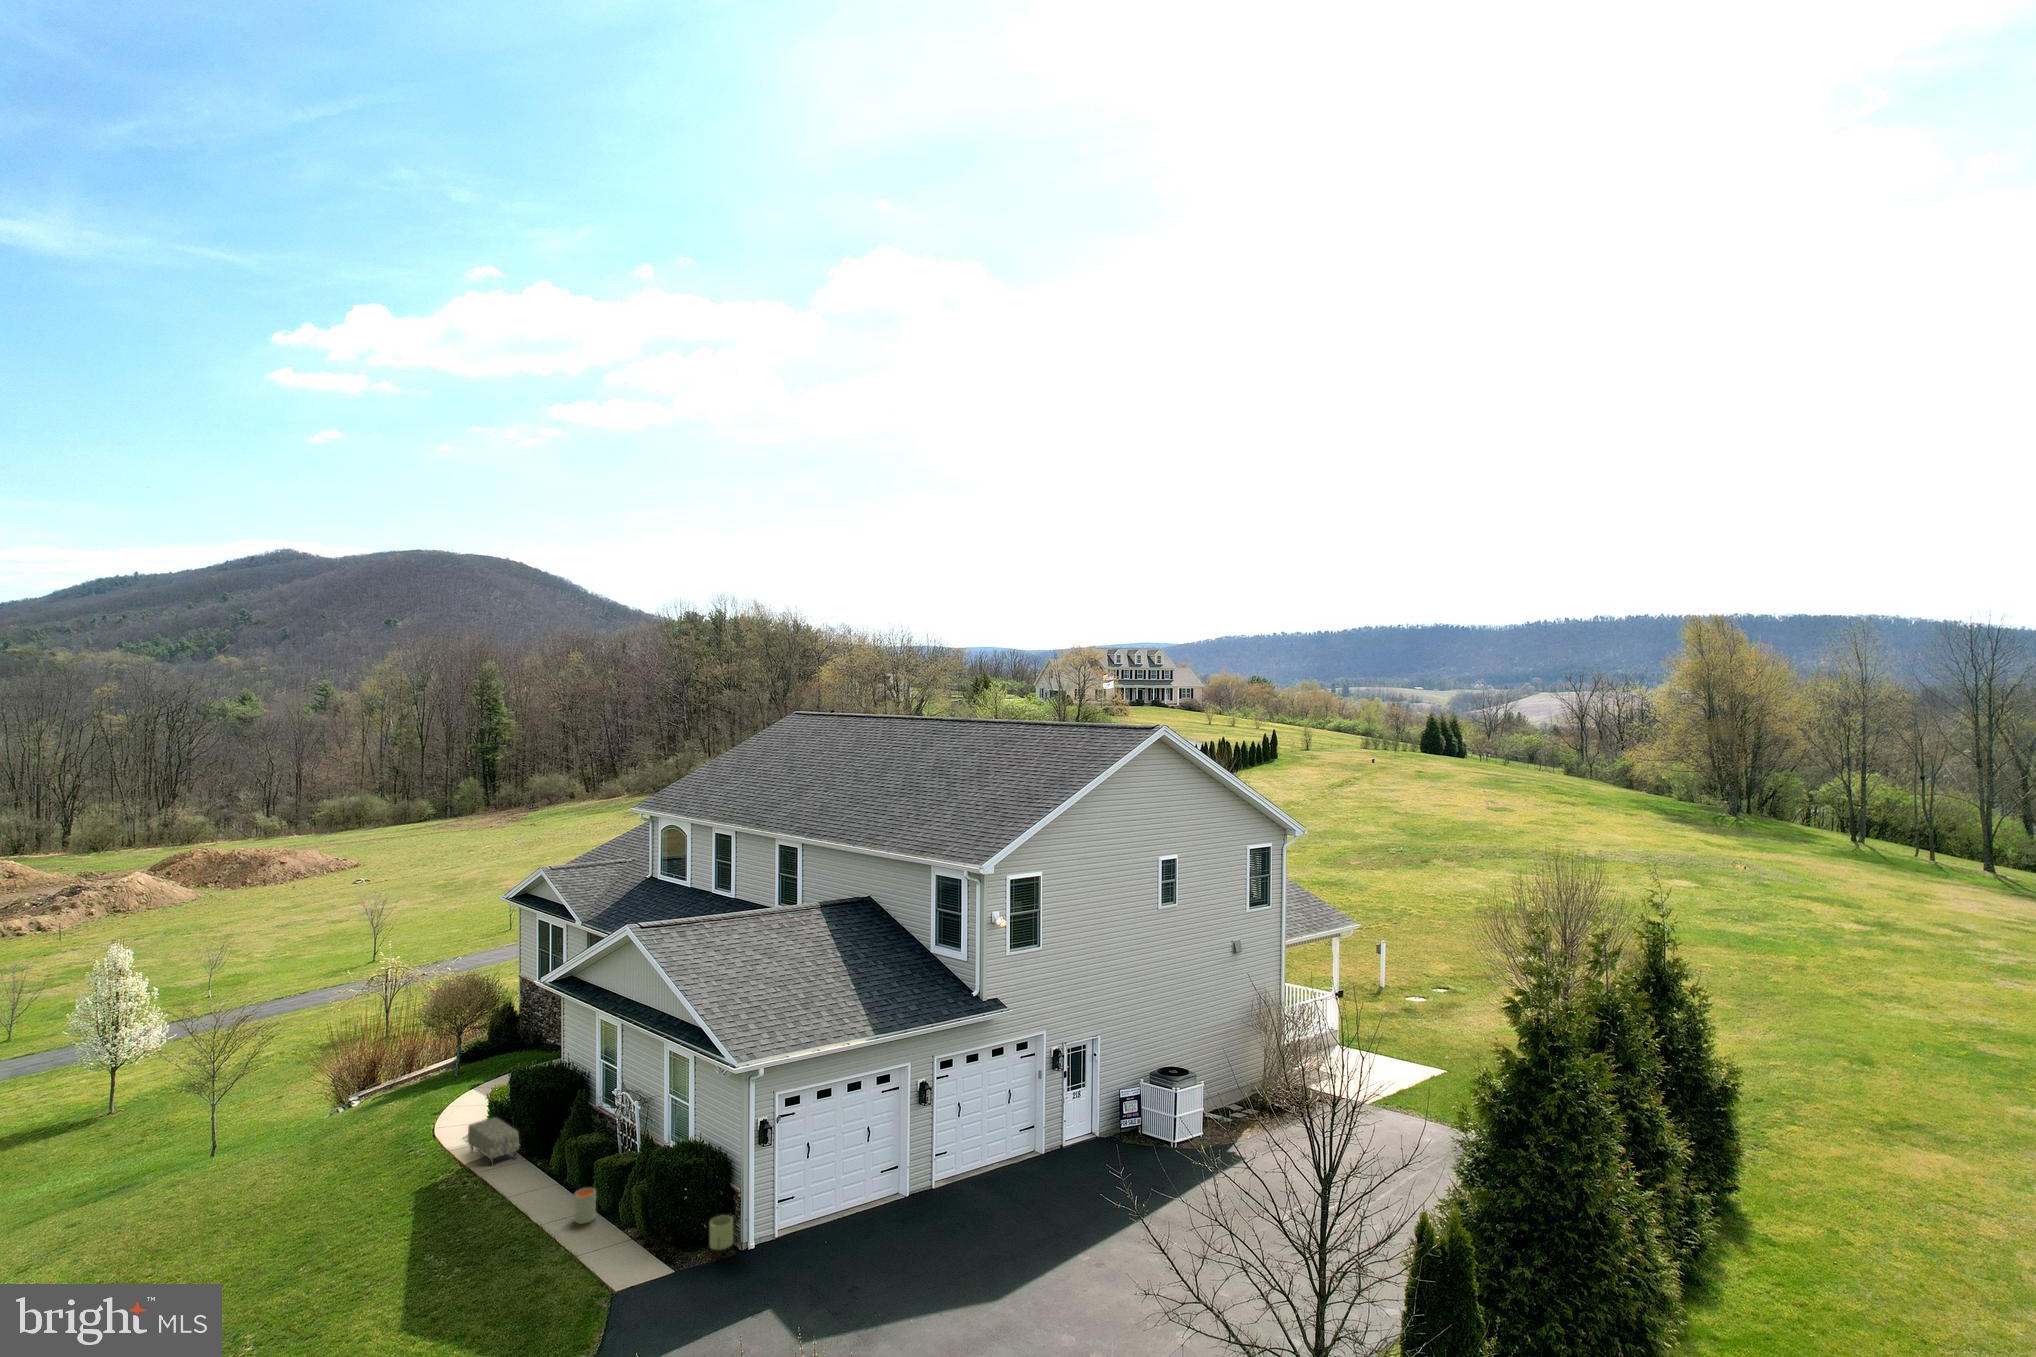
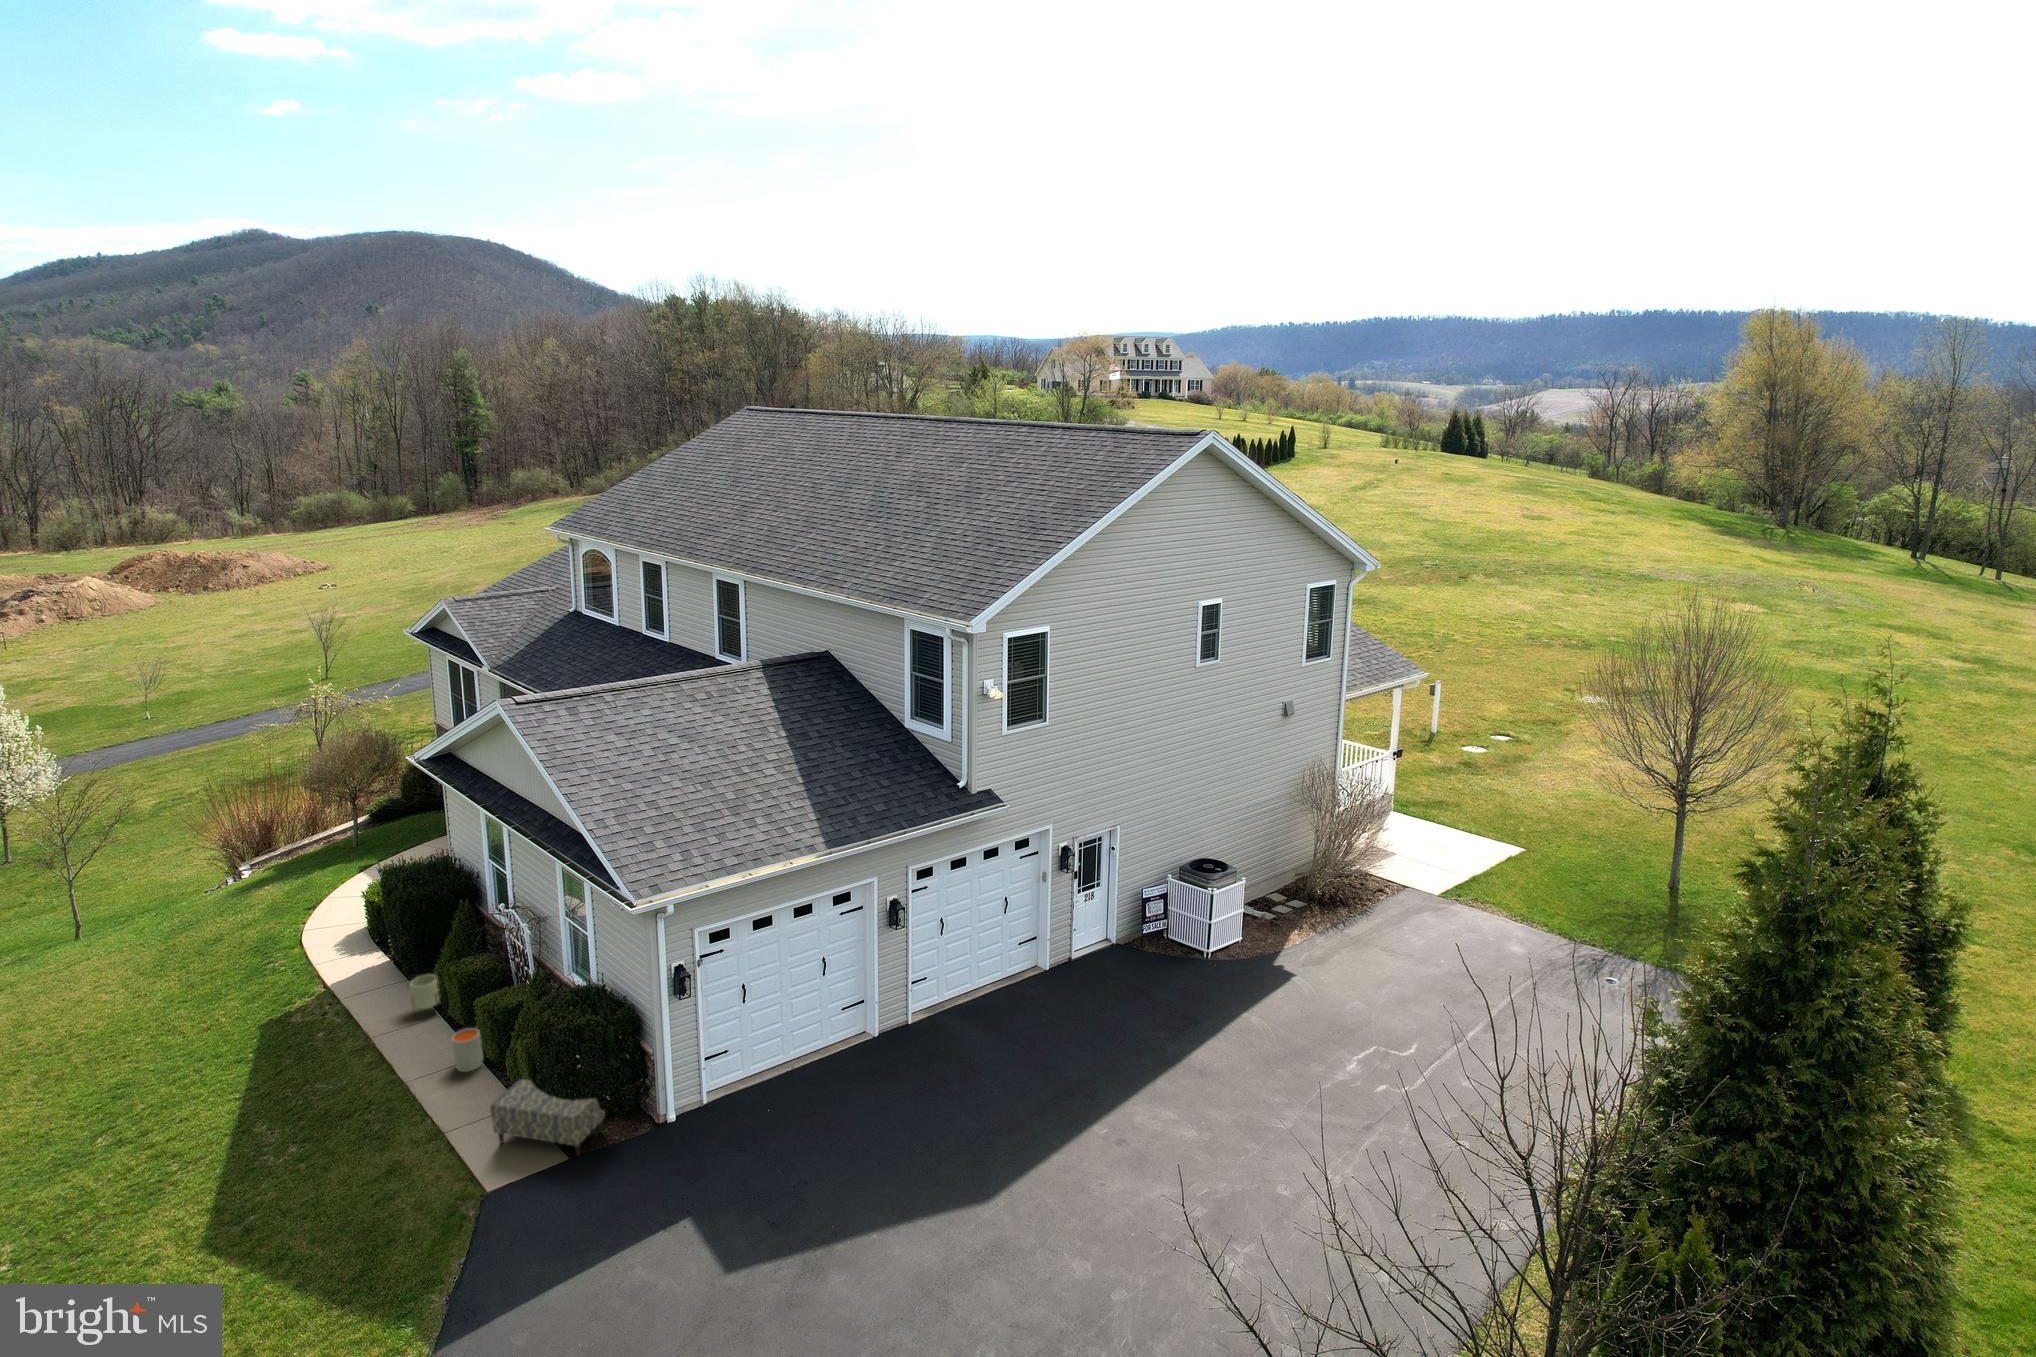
bench: present [468,1117,519,1165] -> present [490,1079,605,1155]
planter: present [710,1215,733,1250] -> present [410,974,439,1009]

